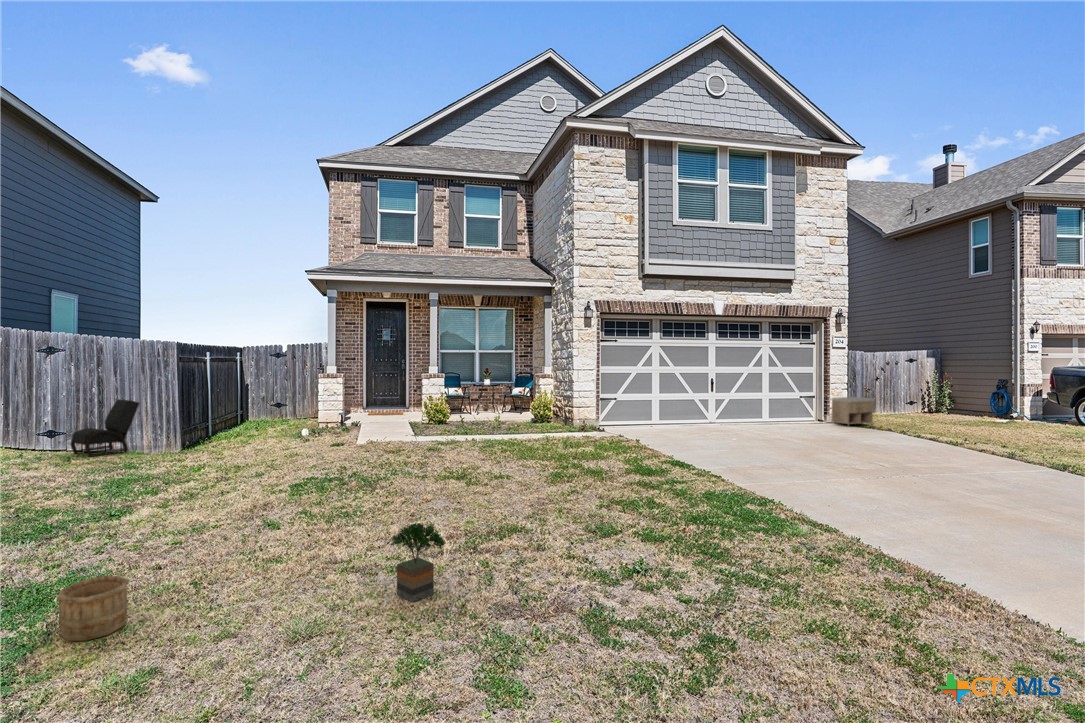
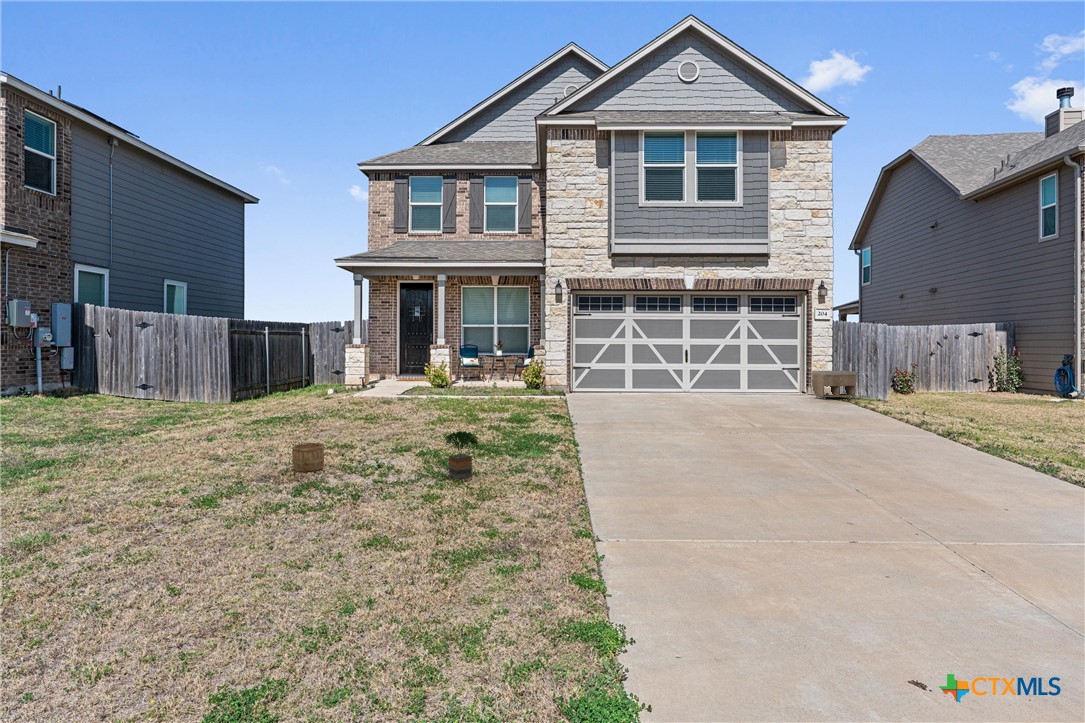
lounge chair: present [71,399,139,457] -> none [157,362,201,402]
potted tree: present [391,523,445,602] -> present [446,431,479,479]
wooden bucket: present [57,576,128,641] -> present [292,443,324,472]

